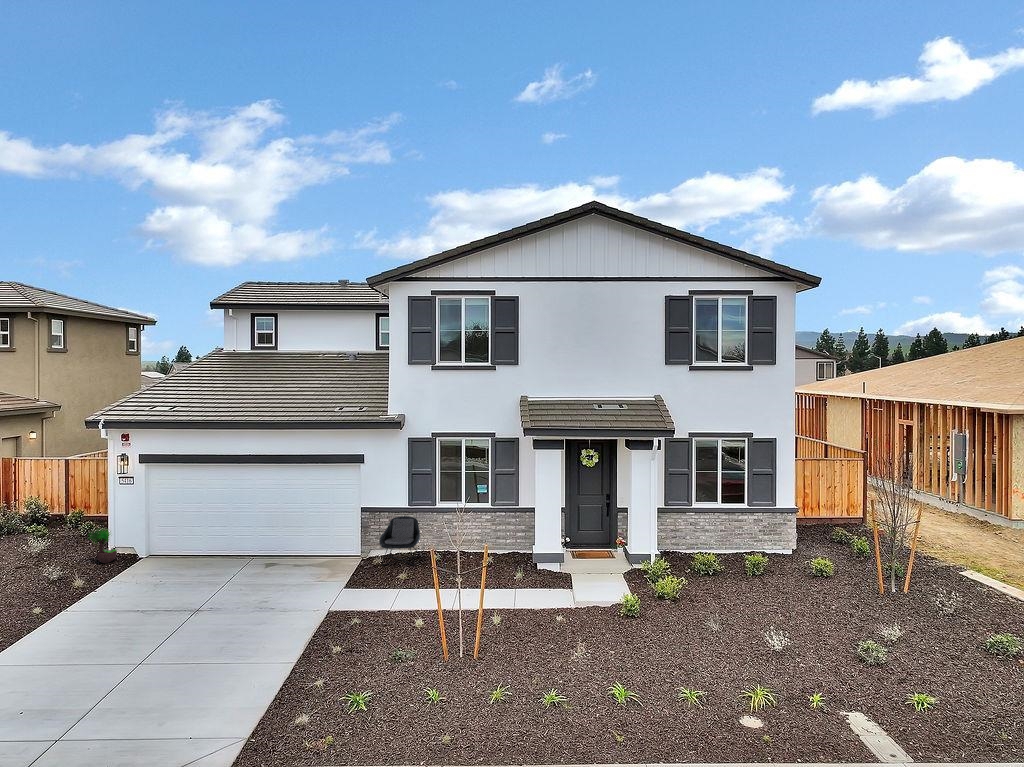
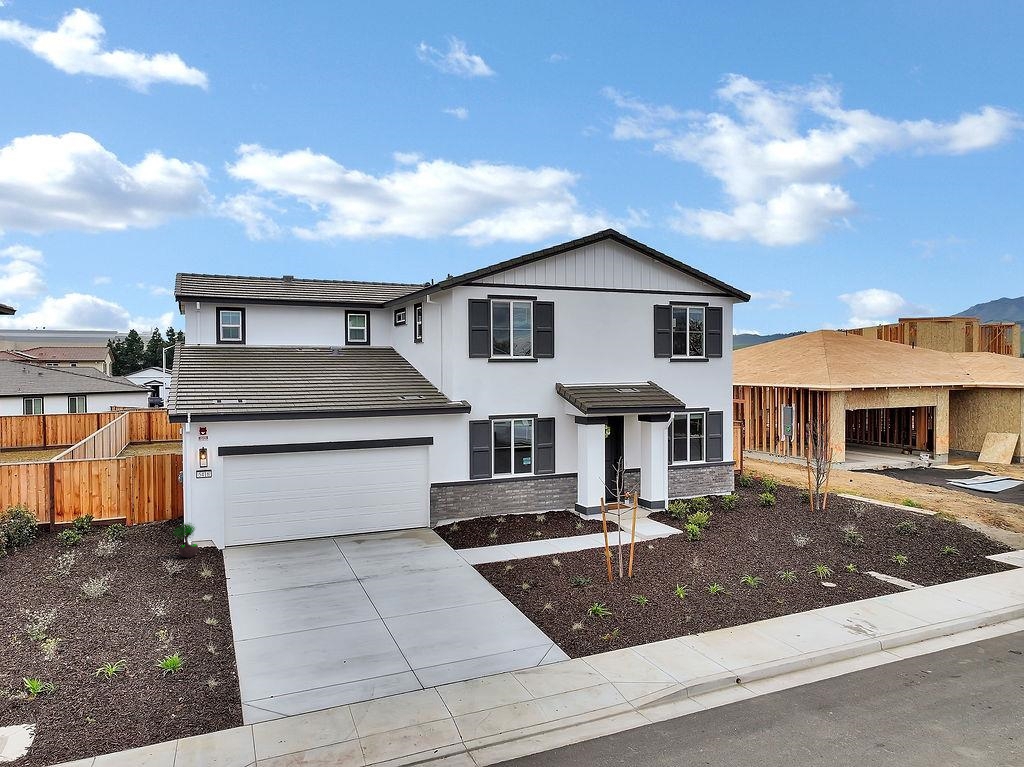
lounge chair: present [379,516,420,566] -> none [455,488,491,530]

